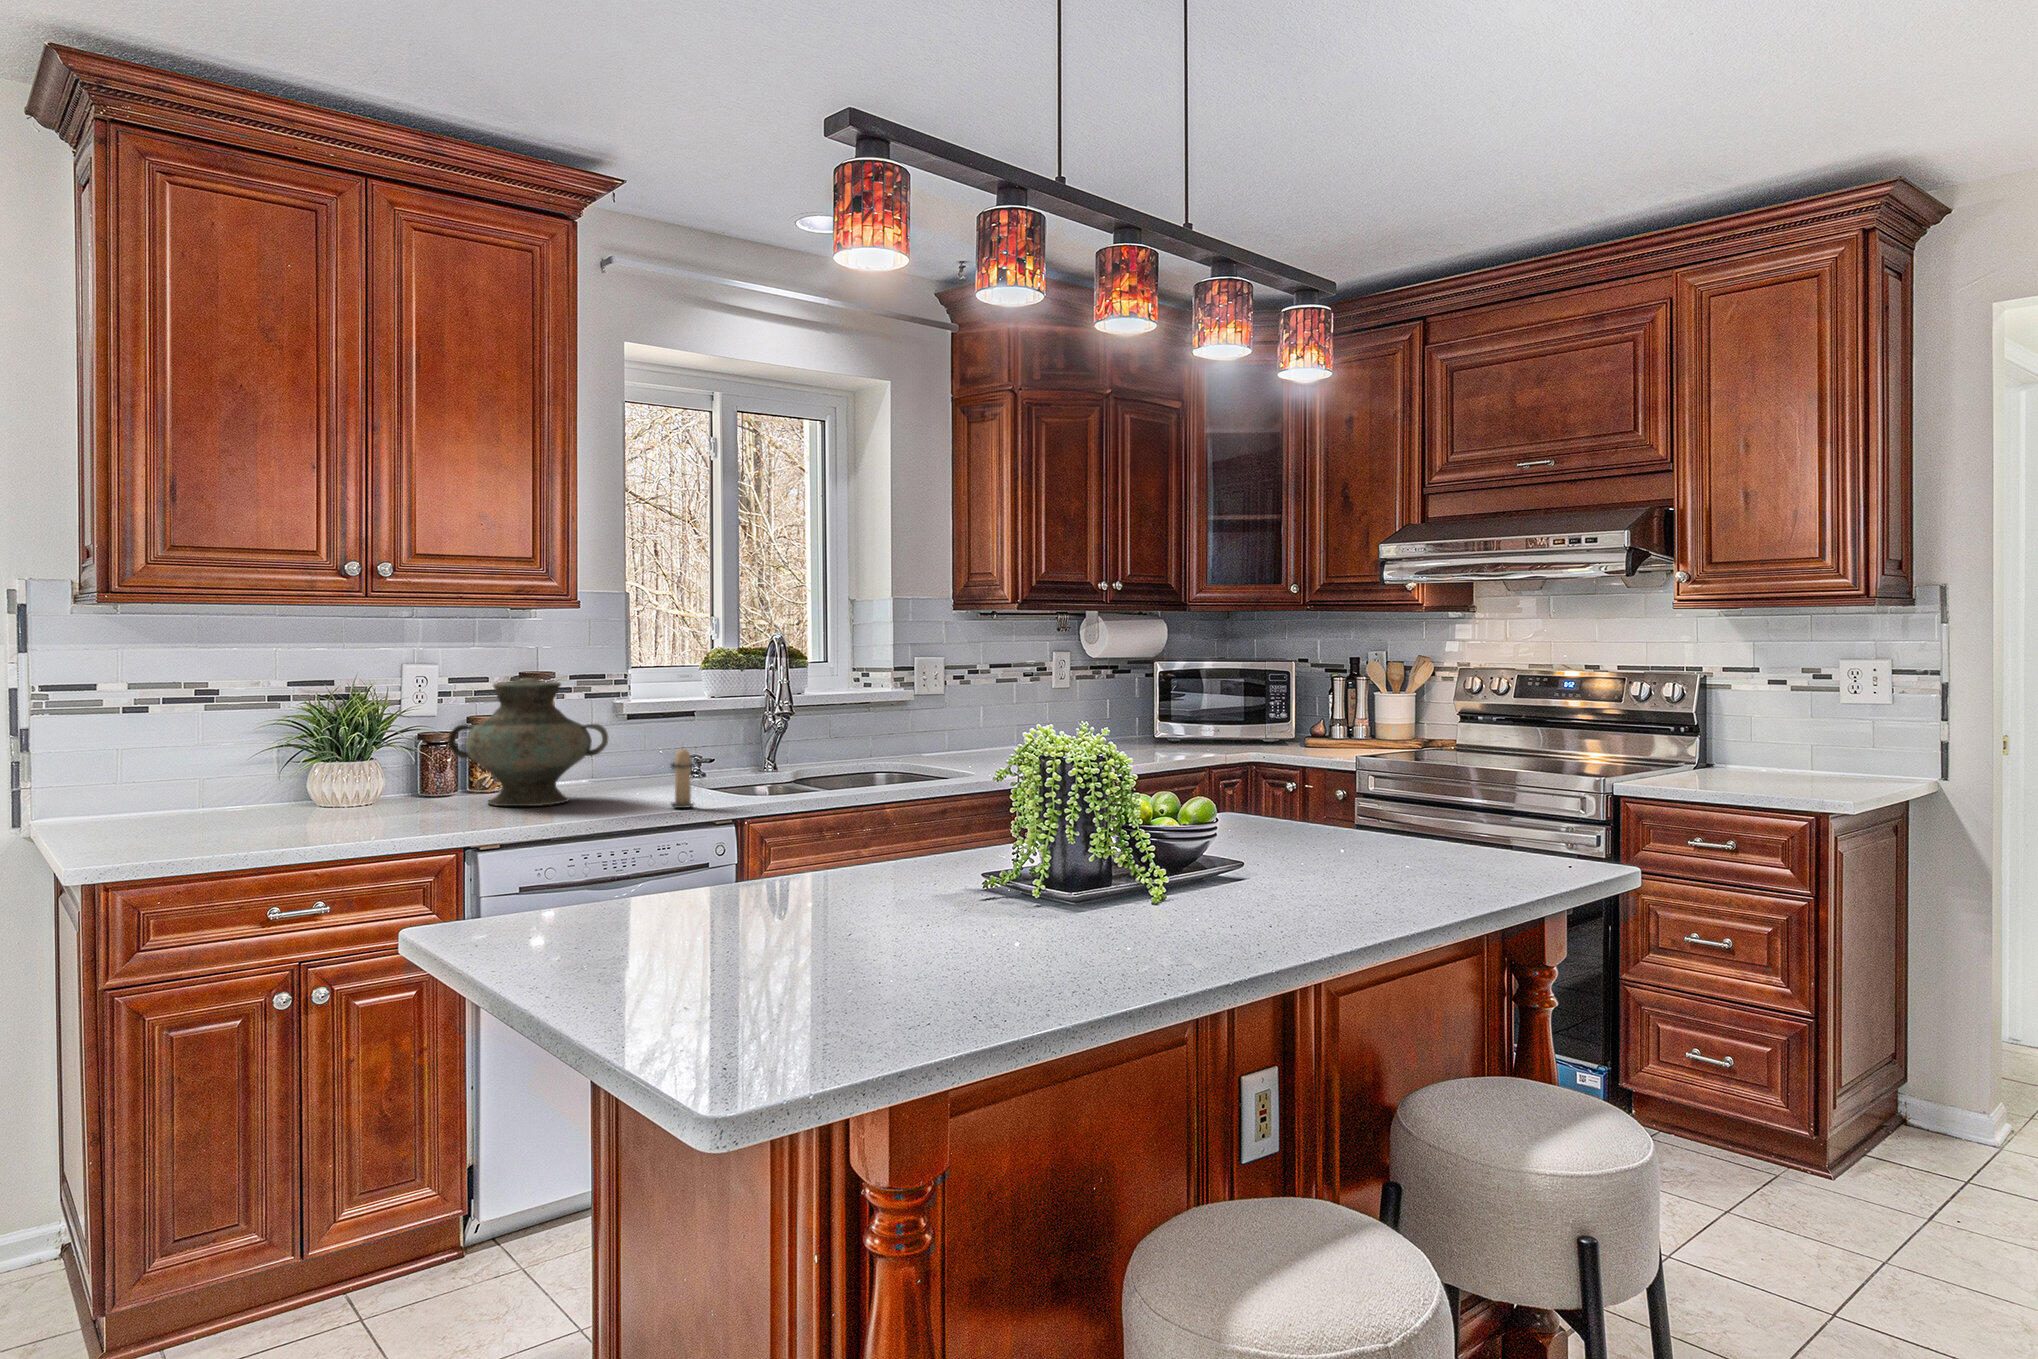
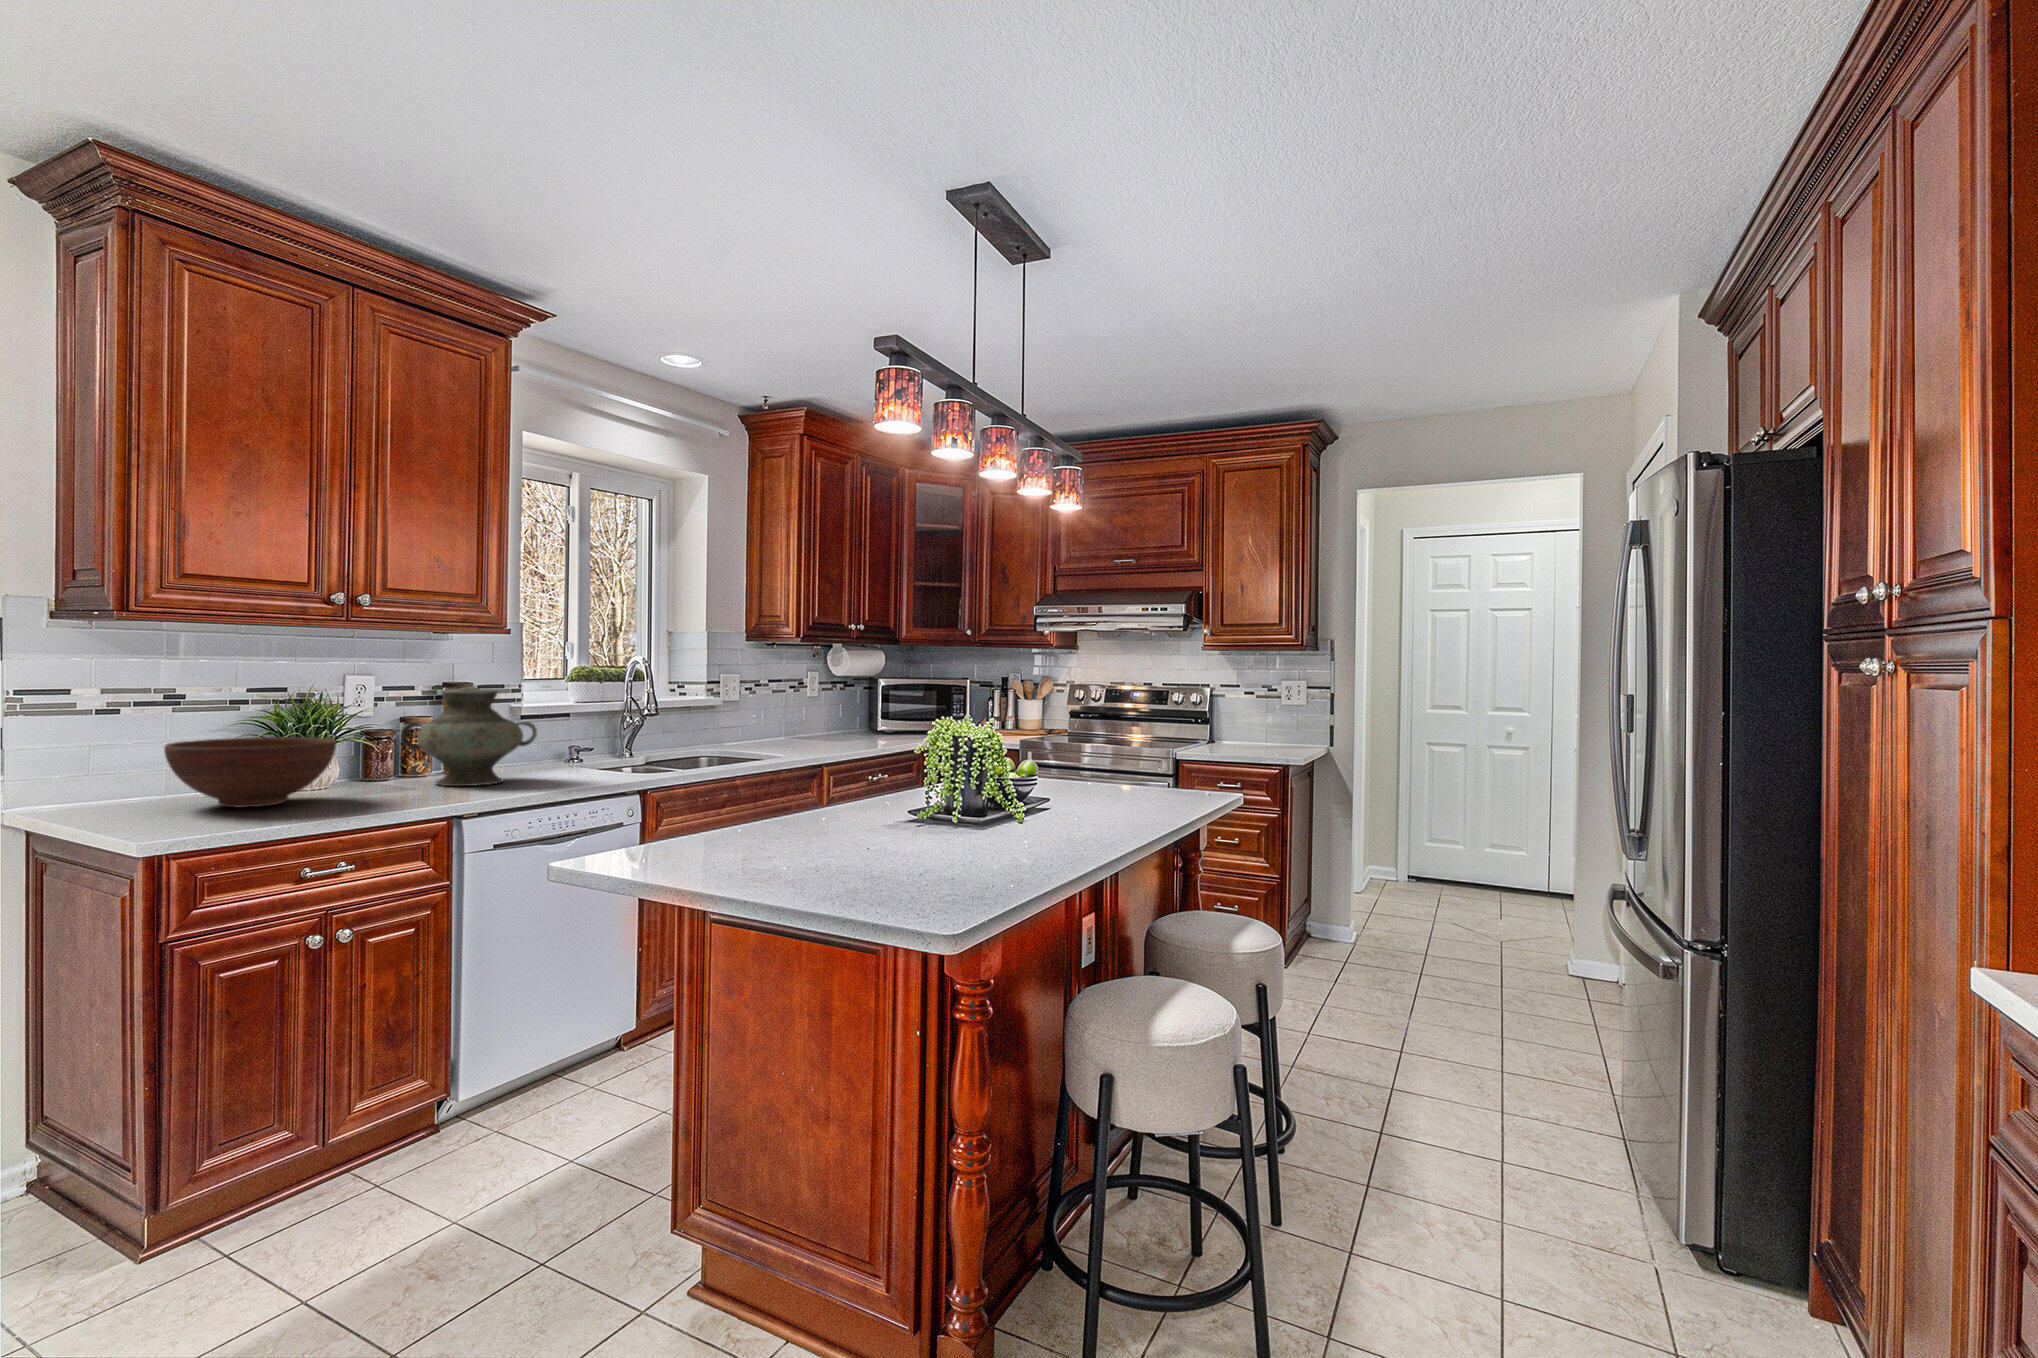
fruit bowl: none [159,741,347,826] -> present [164,737,336,808]
candle: present [670,748,694,808] -> none [592,736,617,784]

